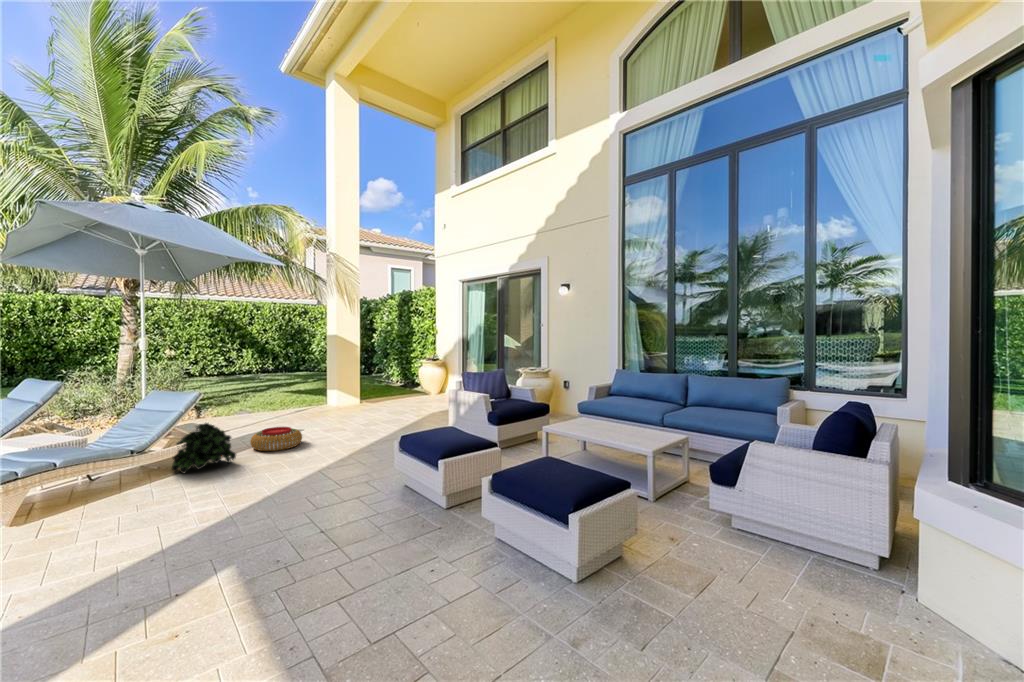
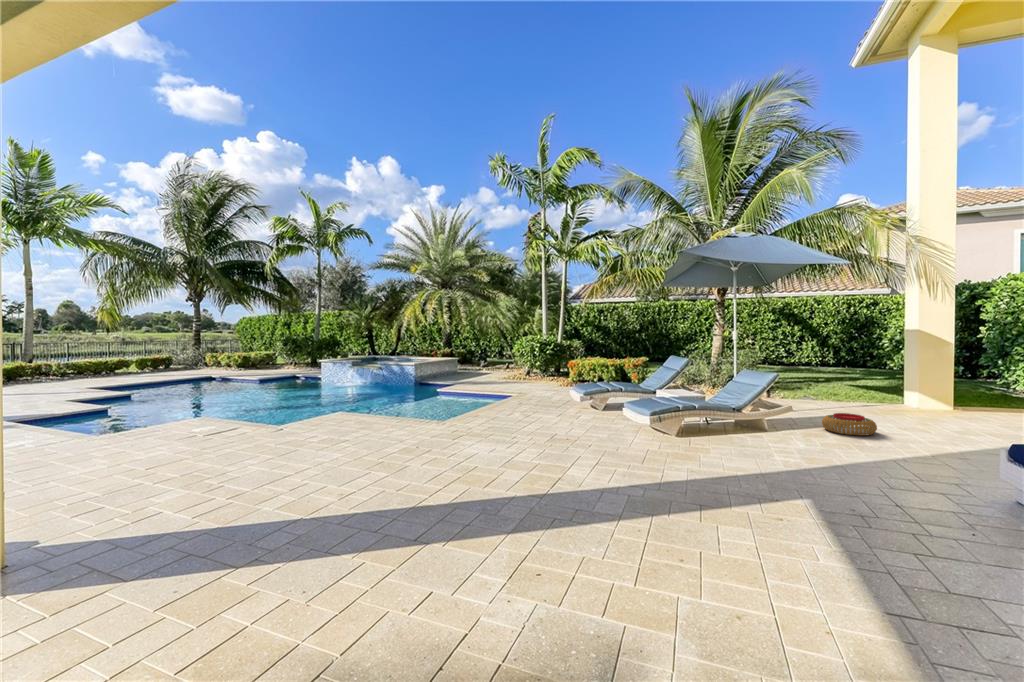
potted plant: present [172,423,236,473] -> none [759,397,811,436]

